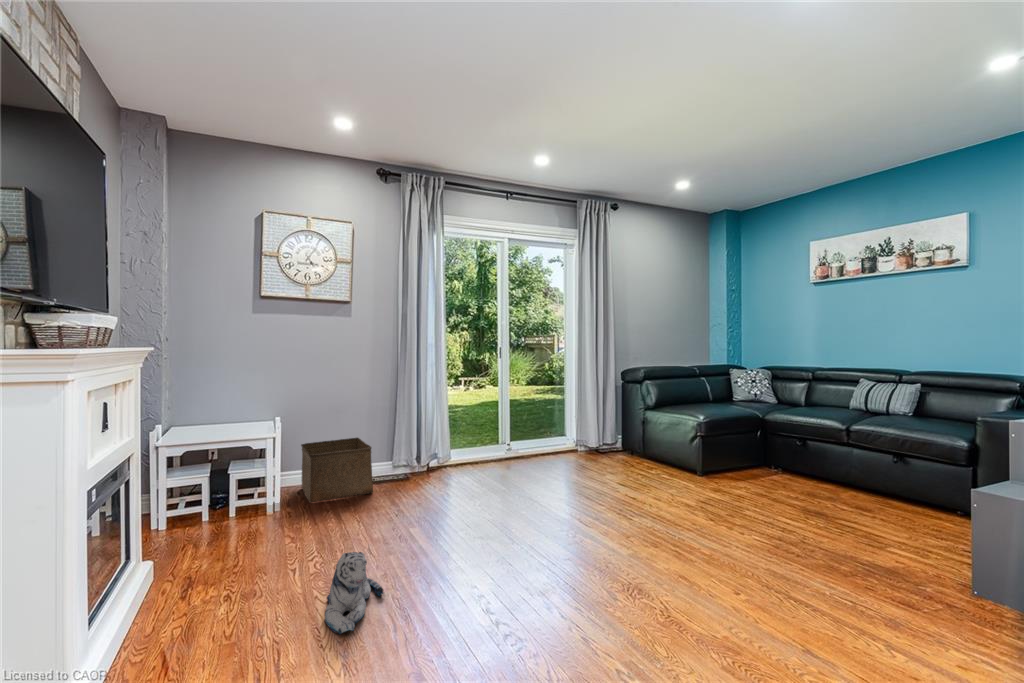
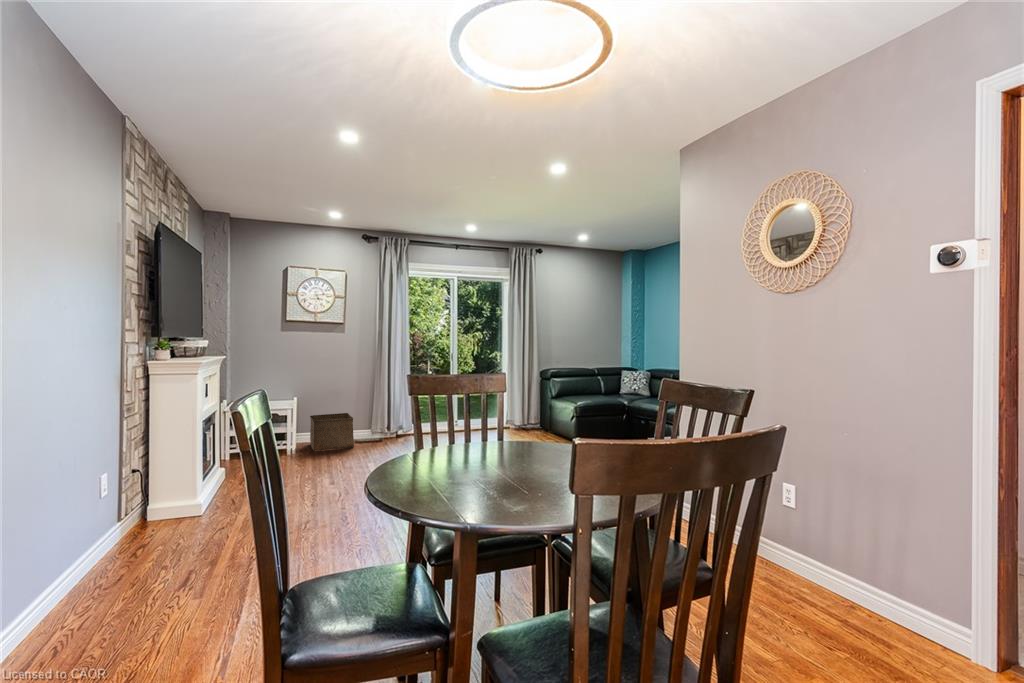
plush toy: present [324,552,383,634] -> none [309,461,341,496]

